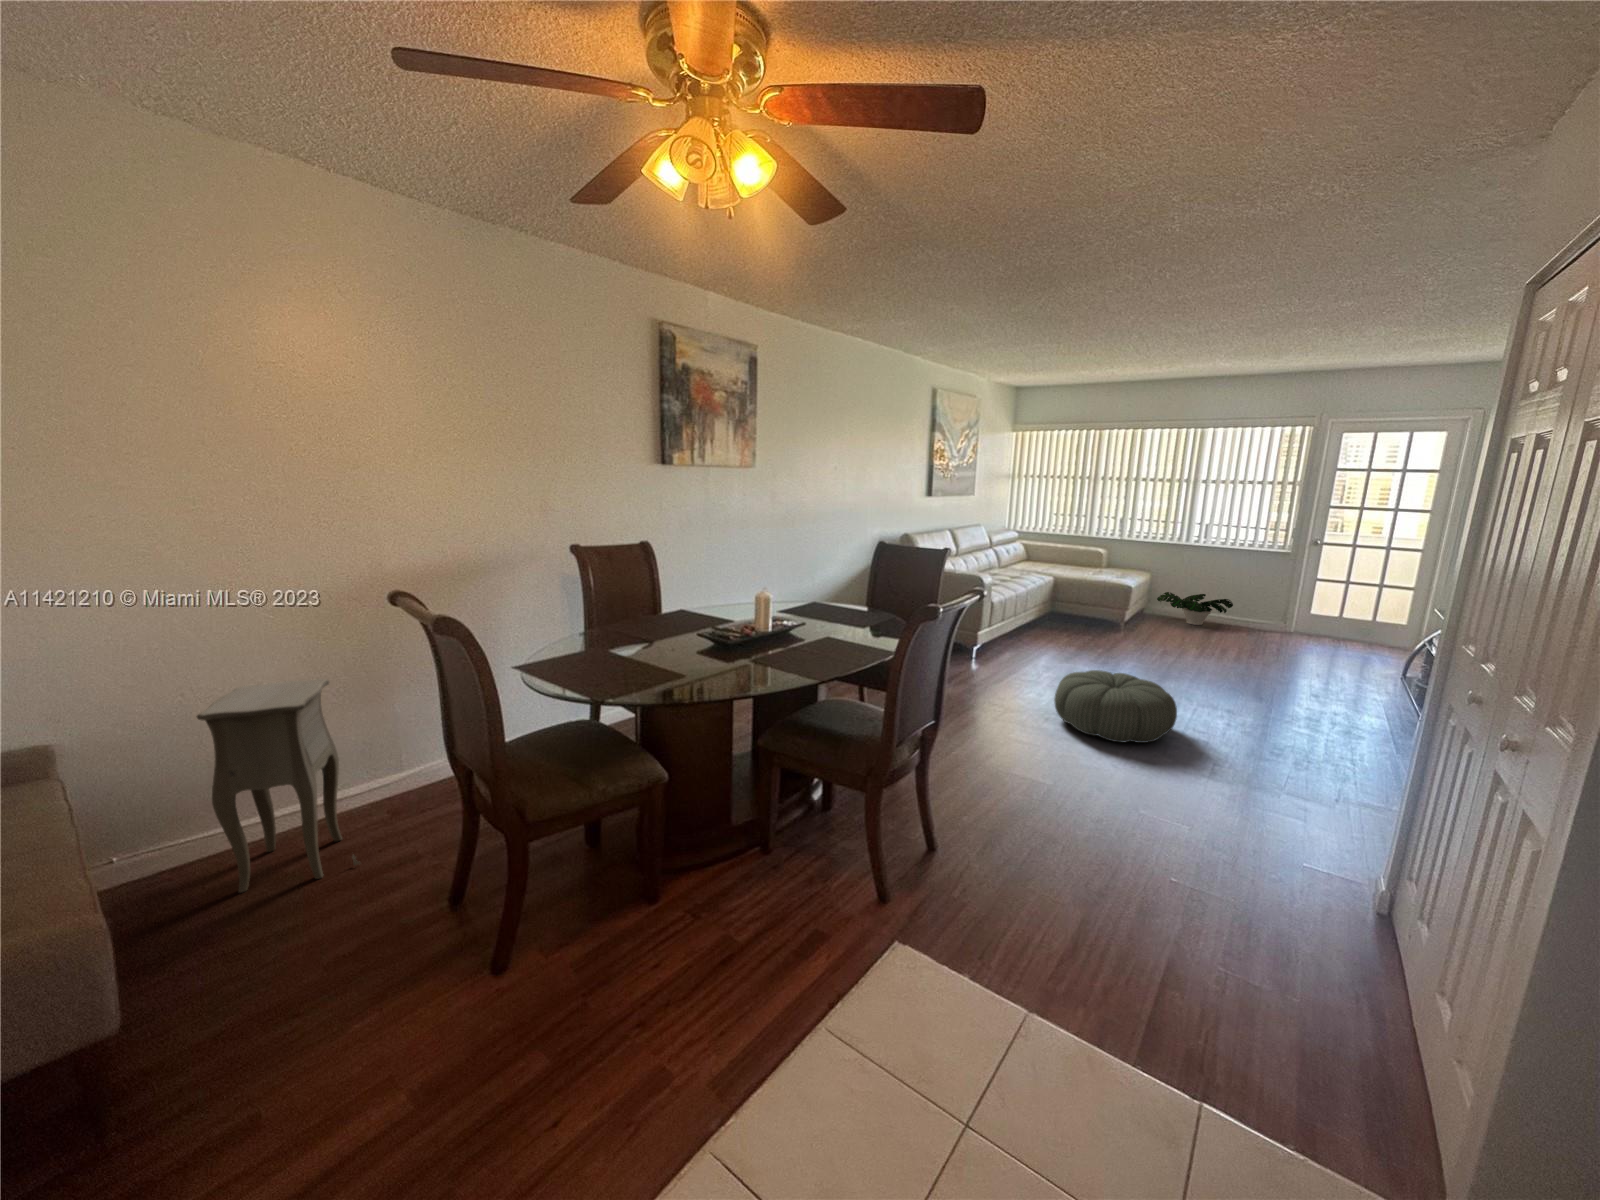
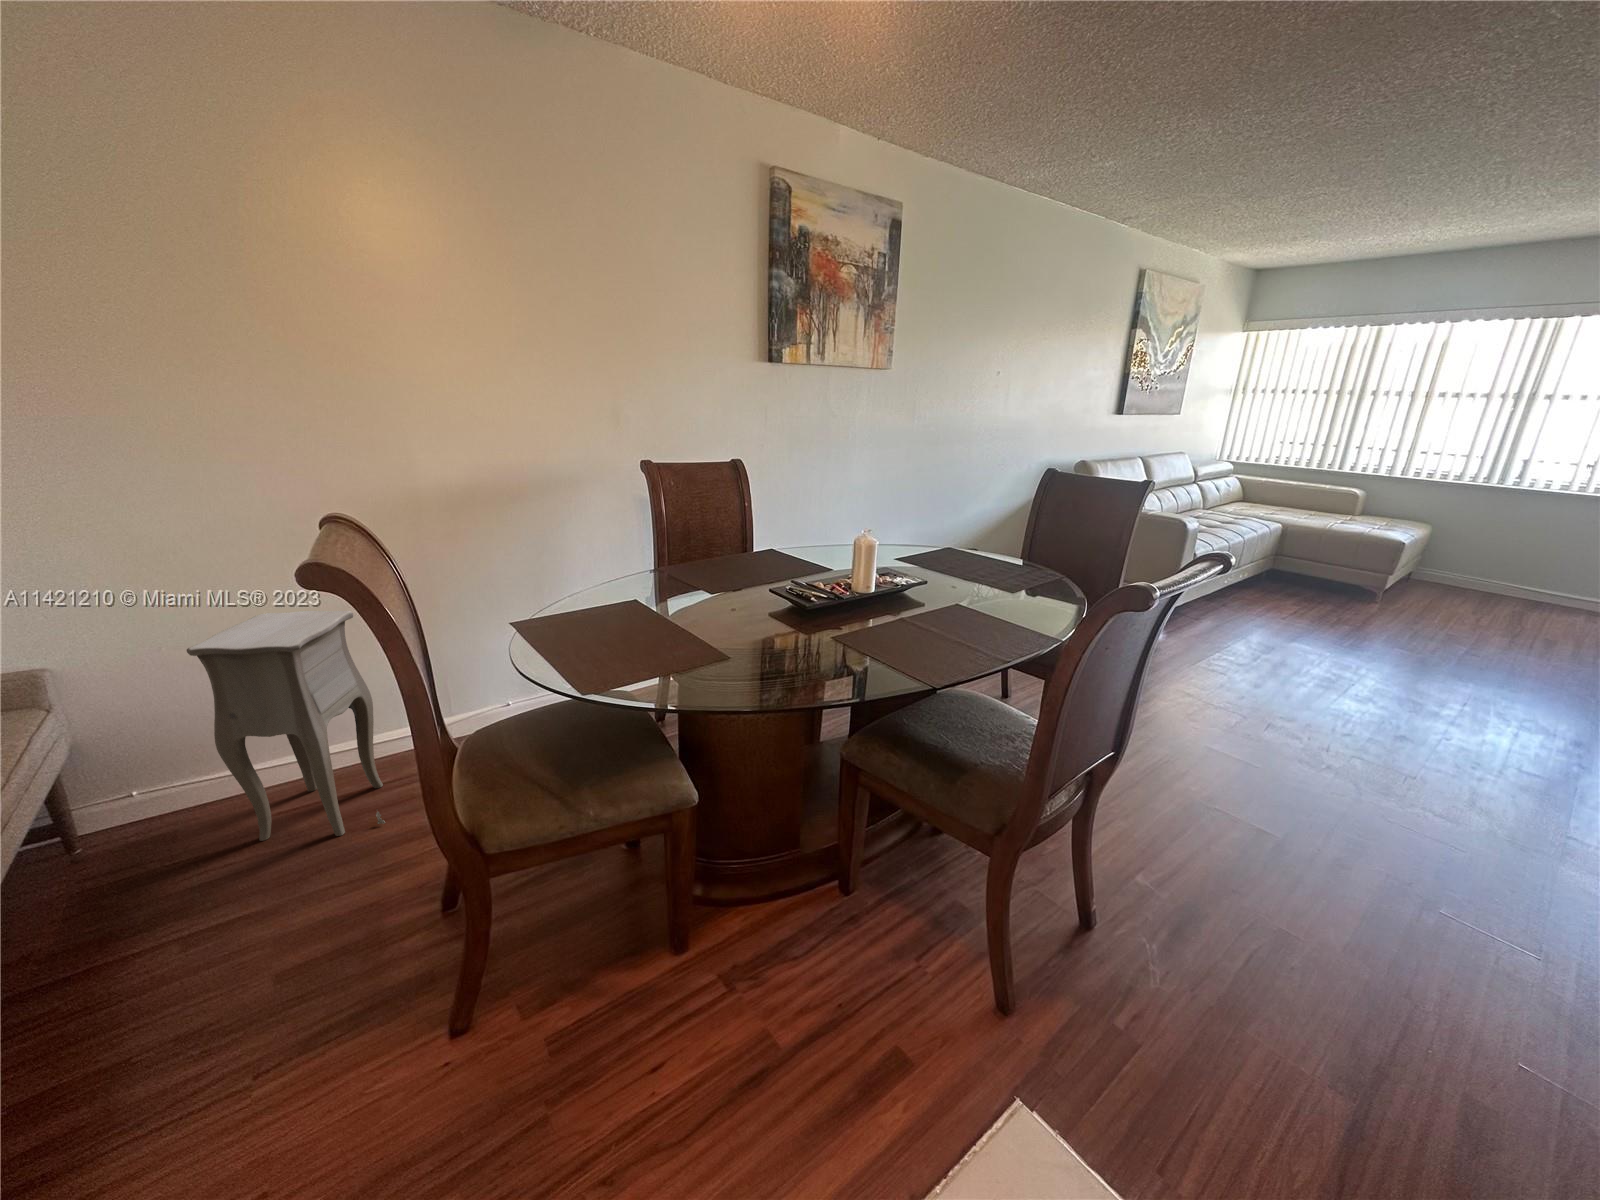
potted plant: present [1157,592,1233,625] -> none [1438,552,1571,601]
pouf: present [1054,670,1177,743] -> none [1285,665,1505,787]

